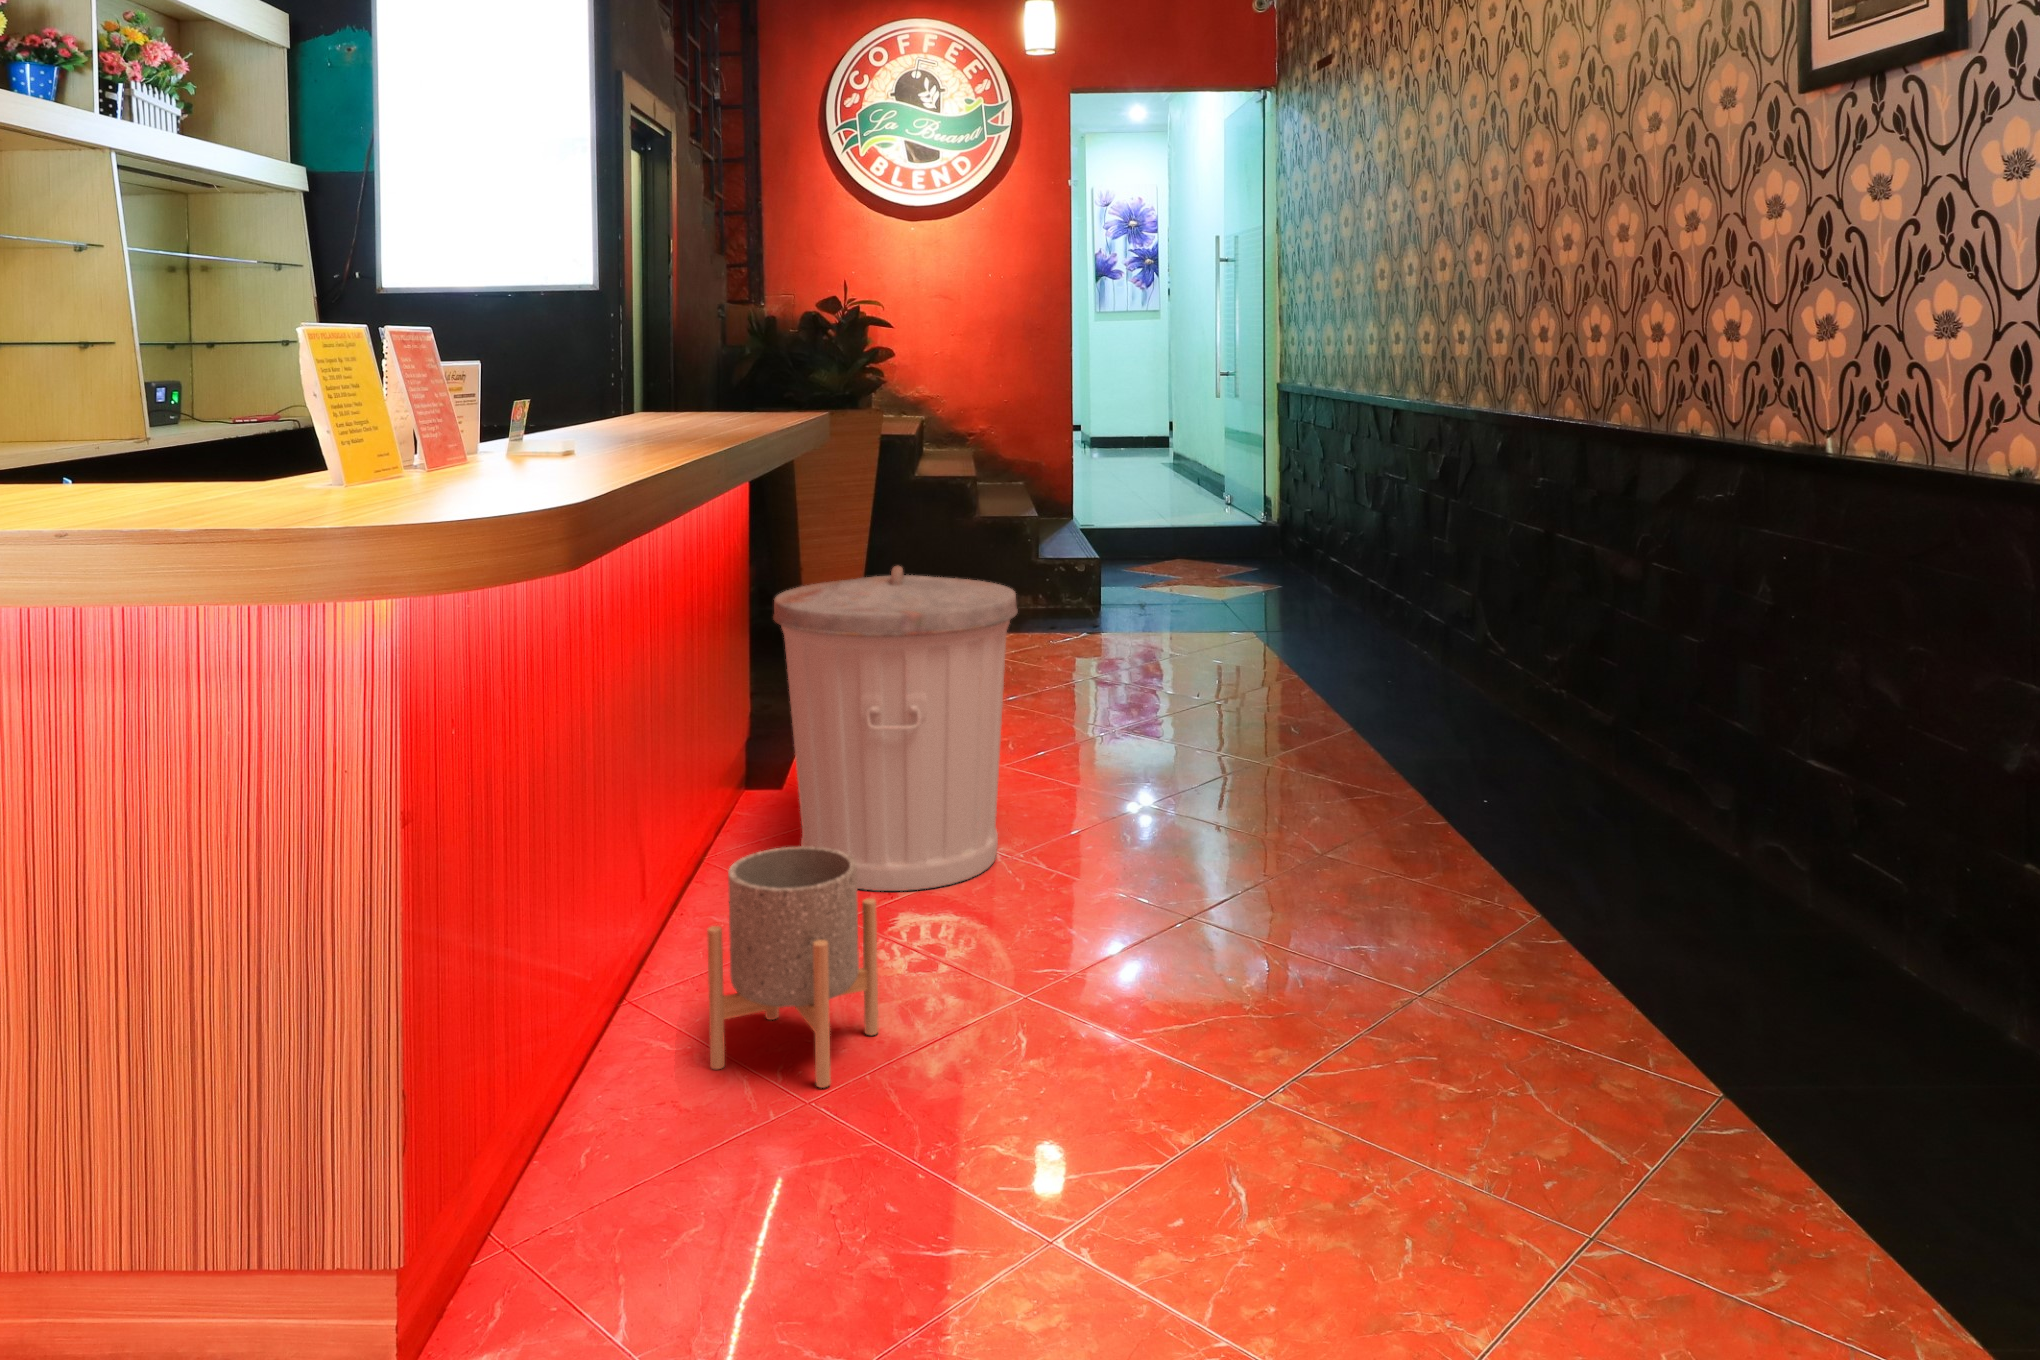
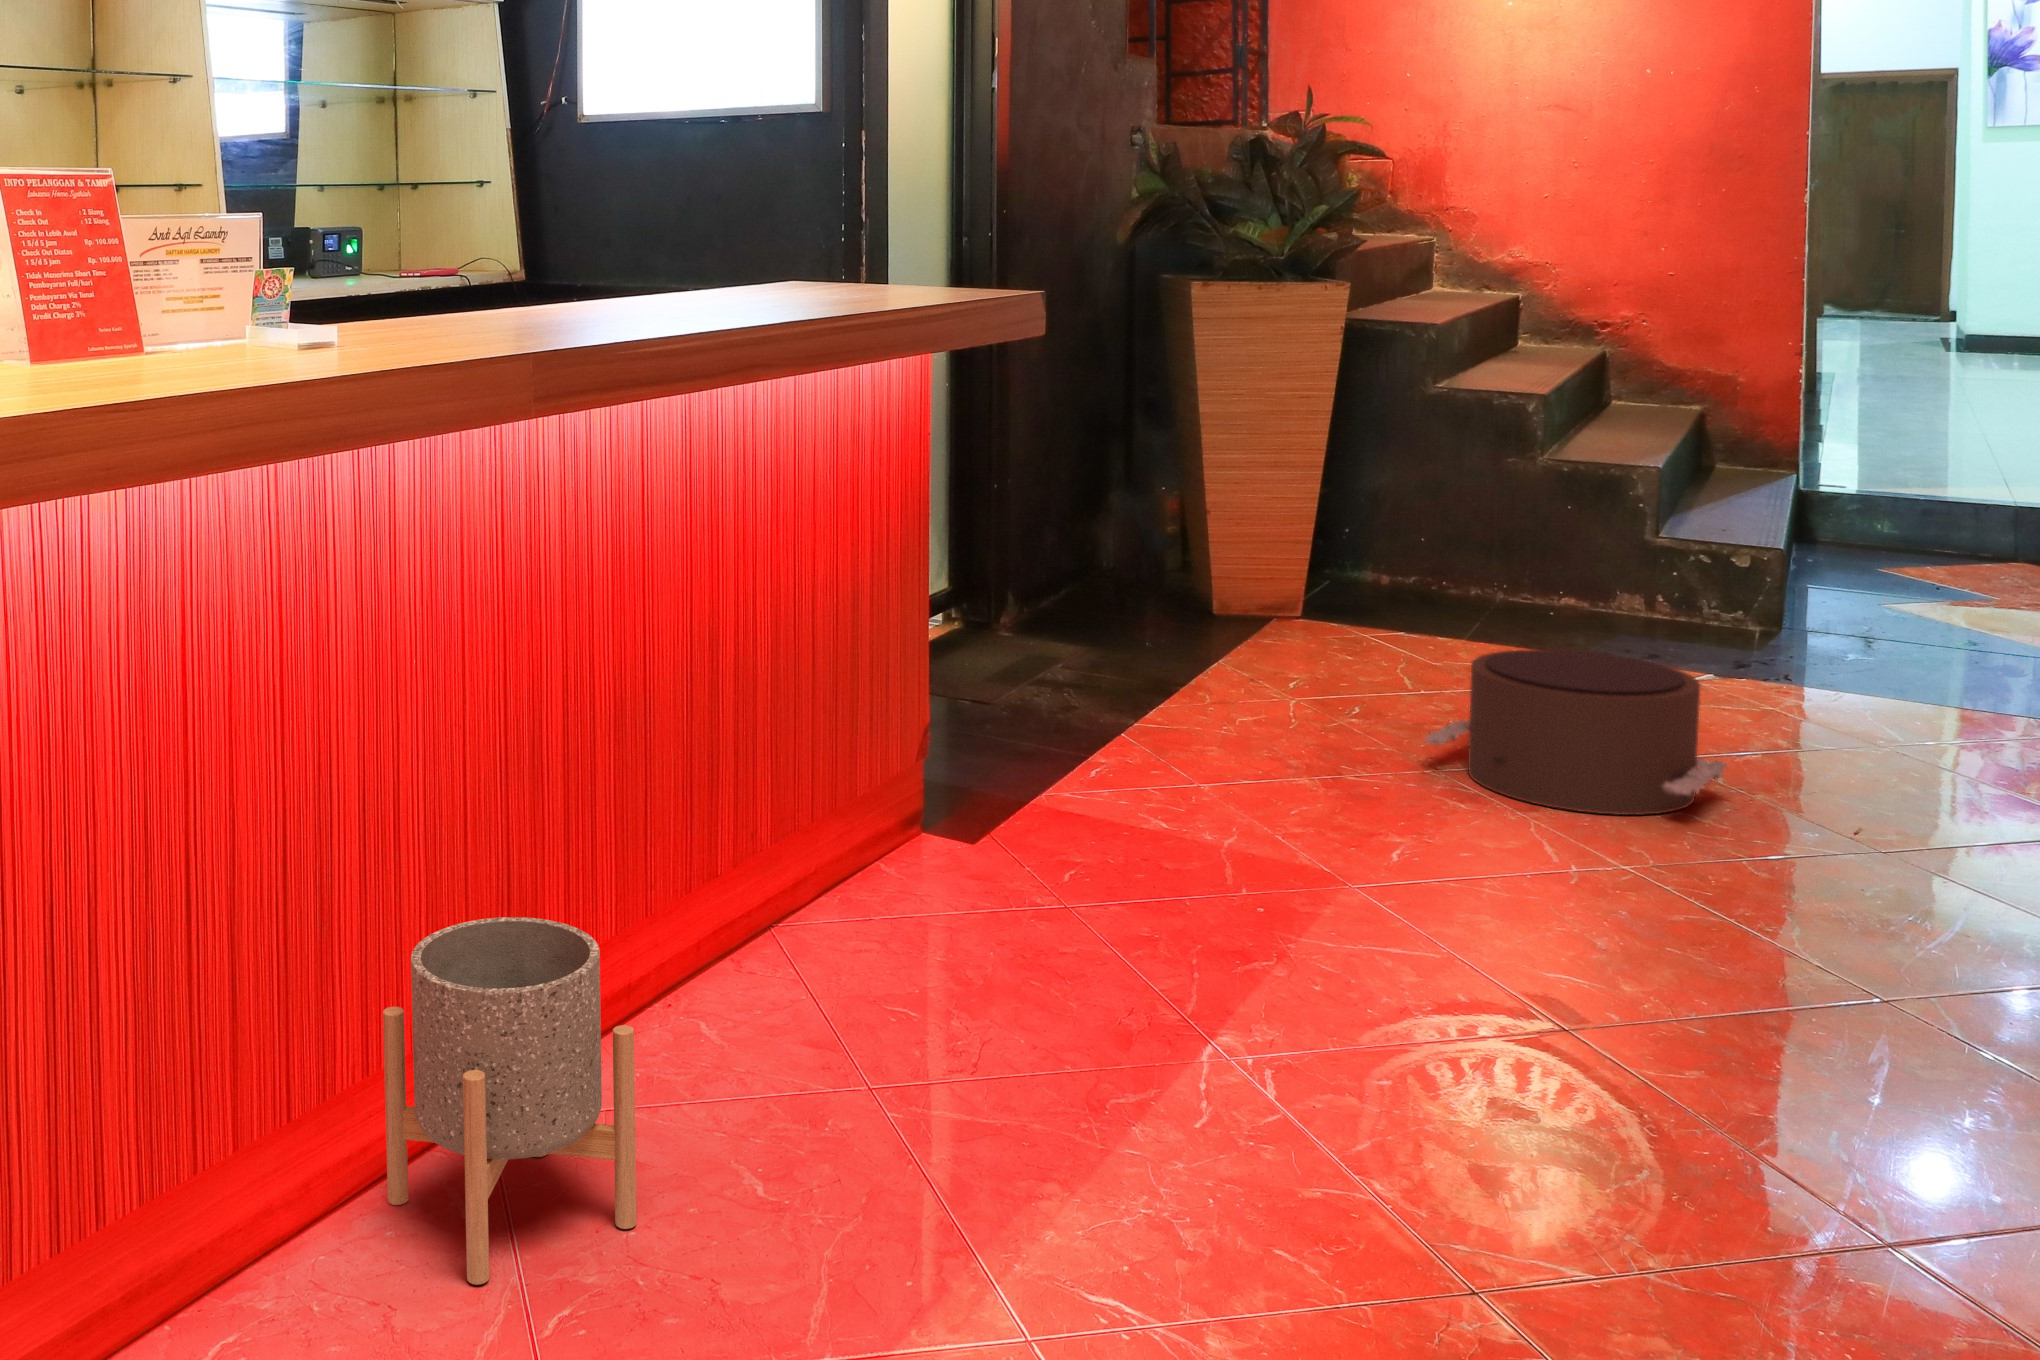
trash can: present [773,566,1018,891] -> none [787,524,1172,1027]
pouf: none [1022,624,1176,716] -> present [1424,649,1727,815]

